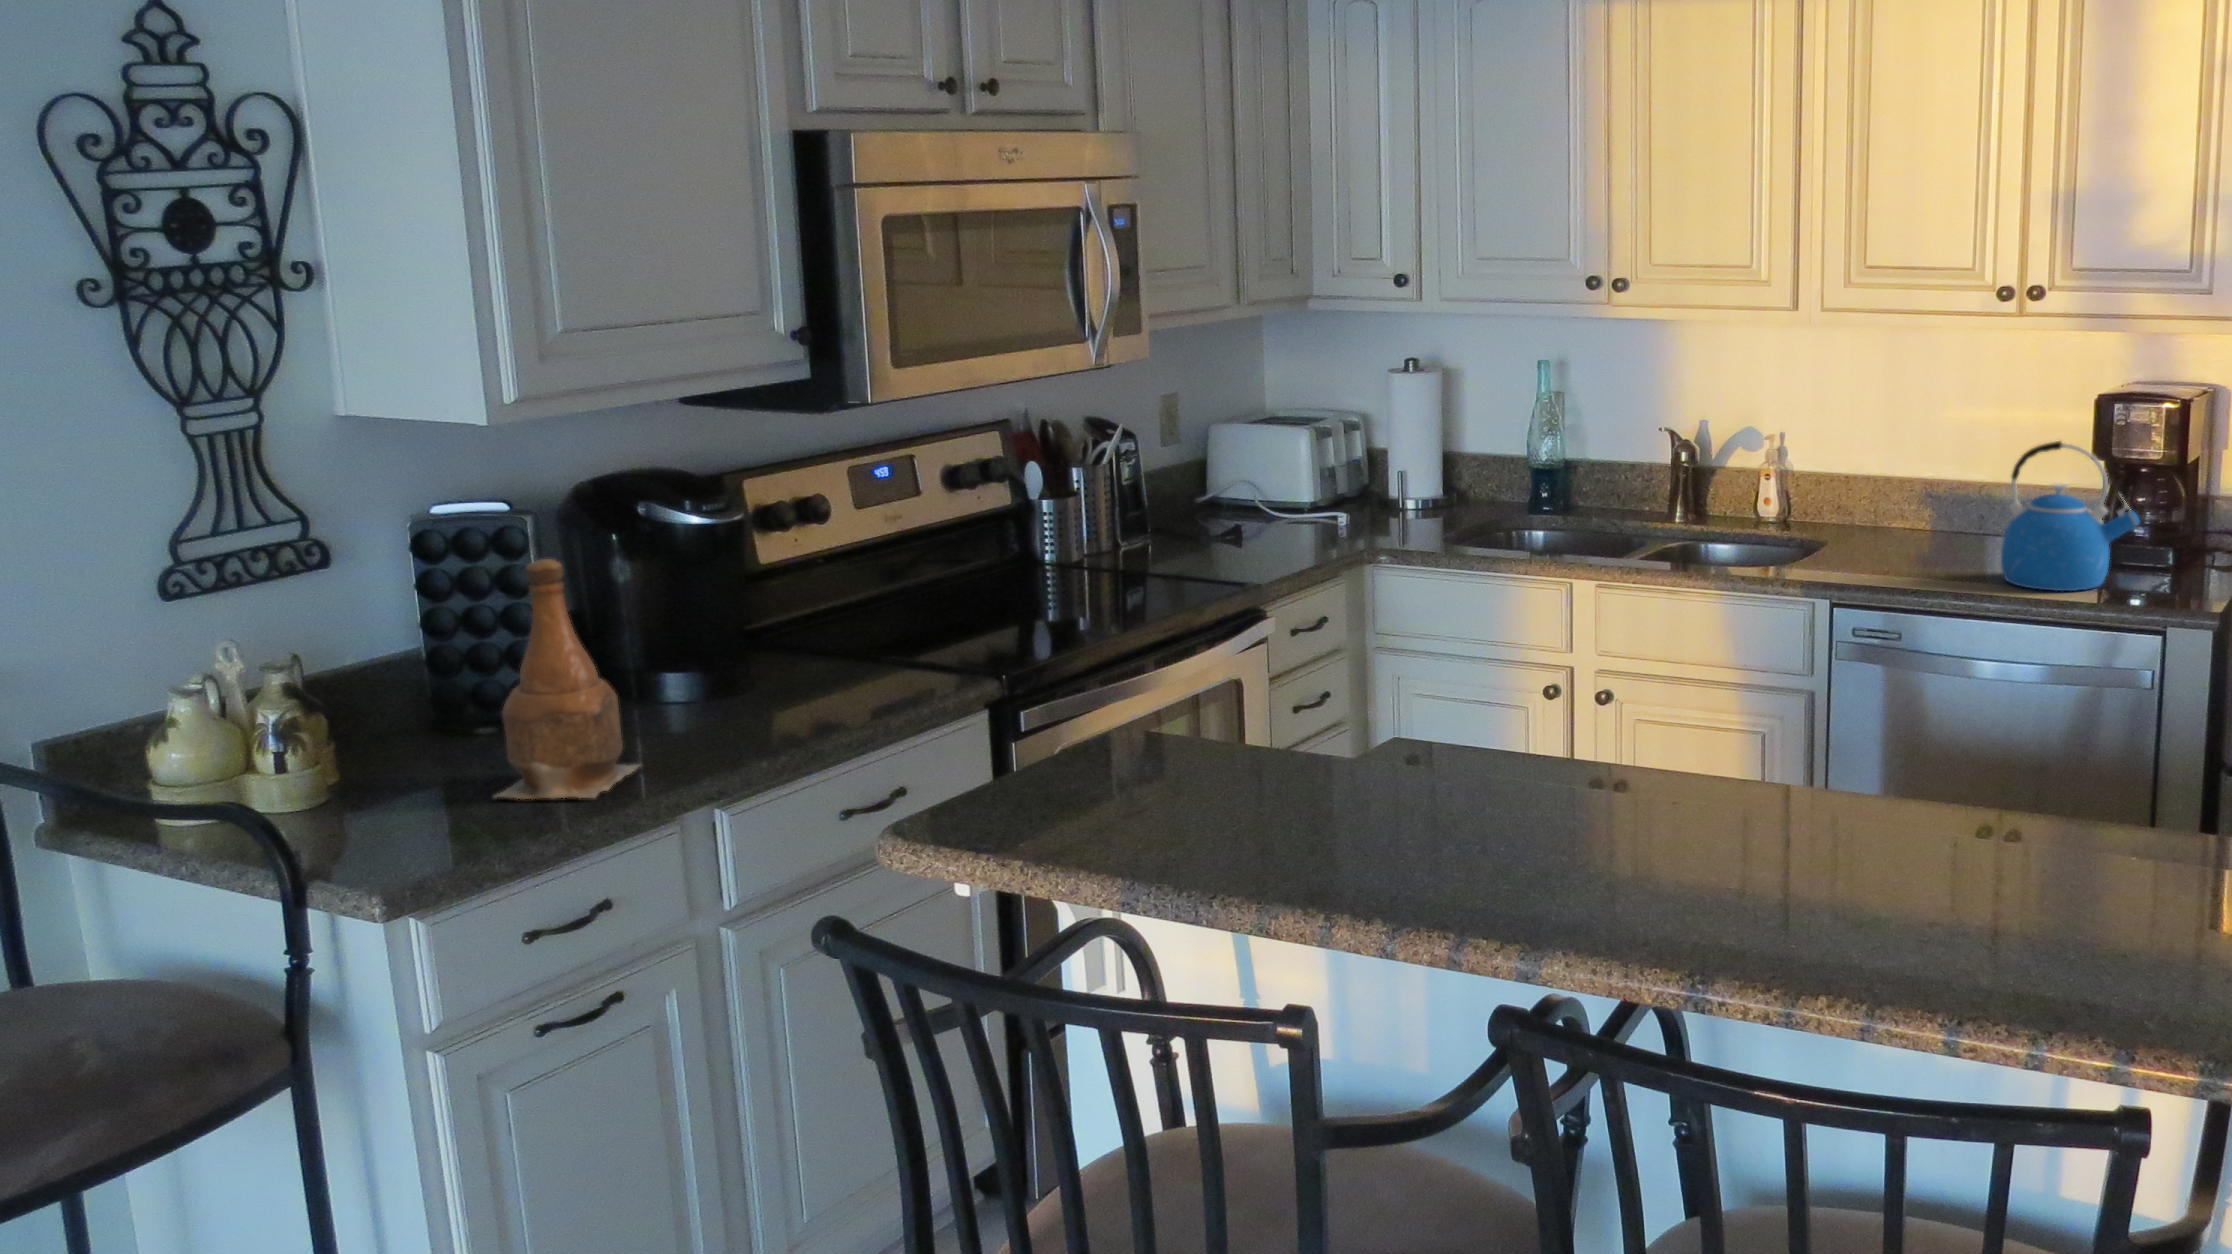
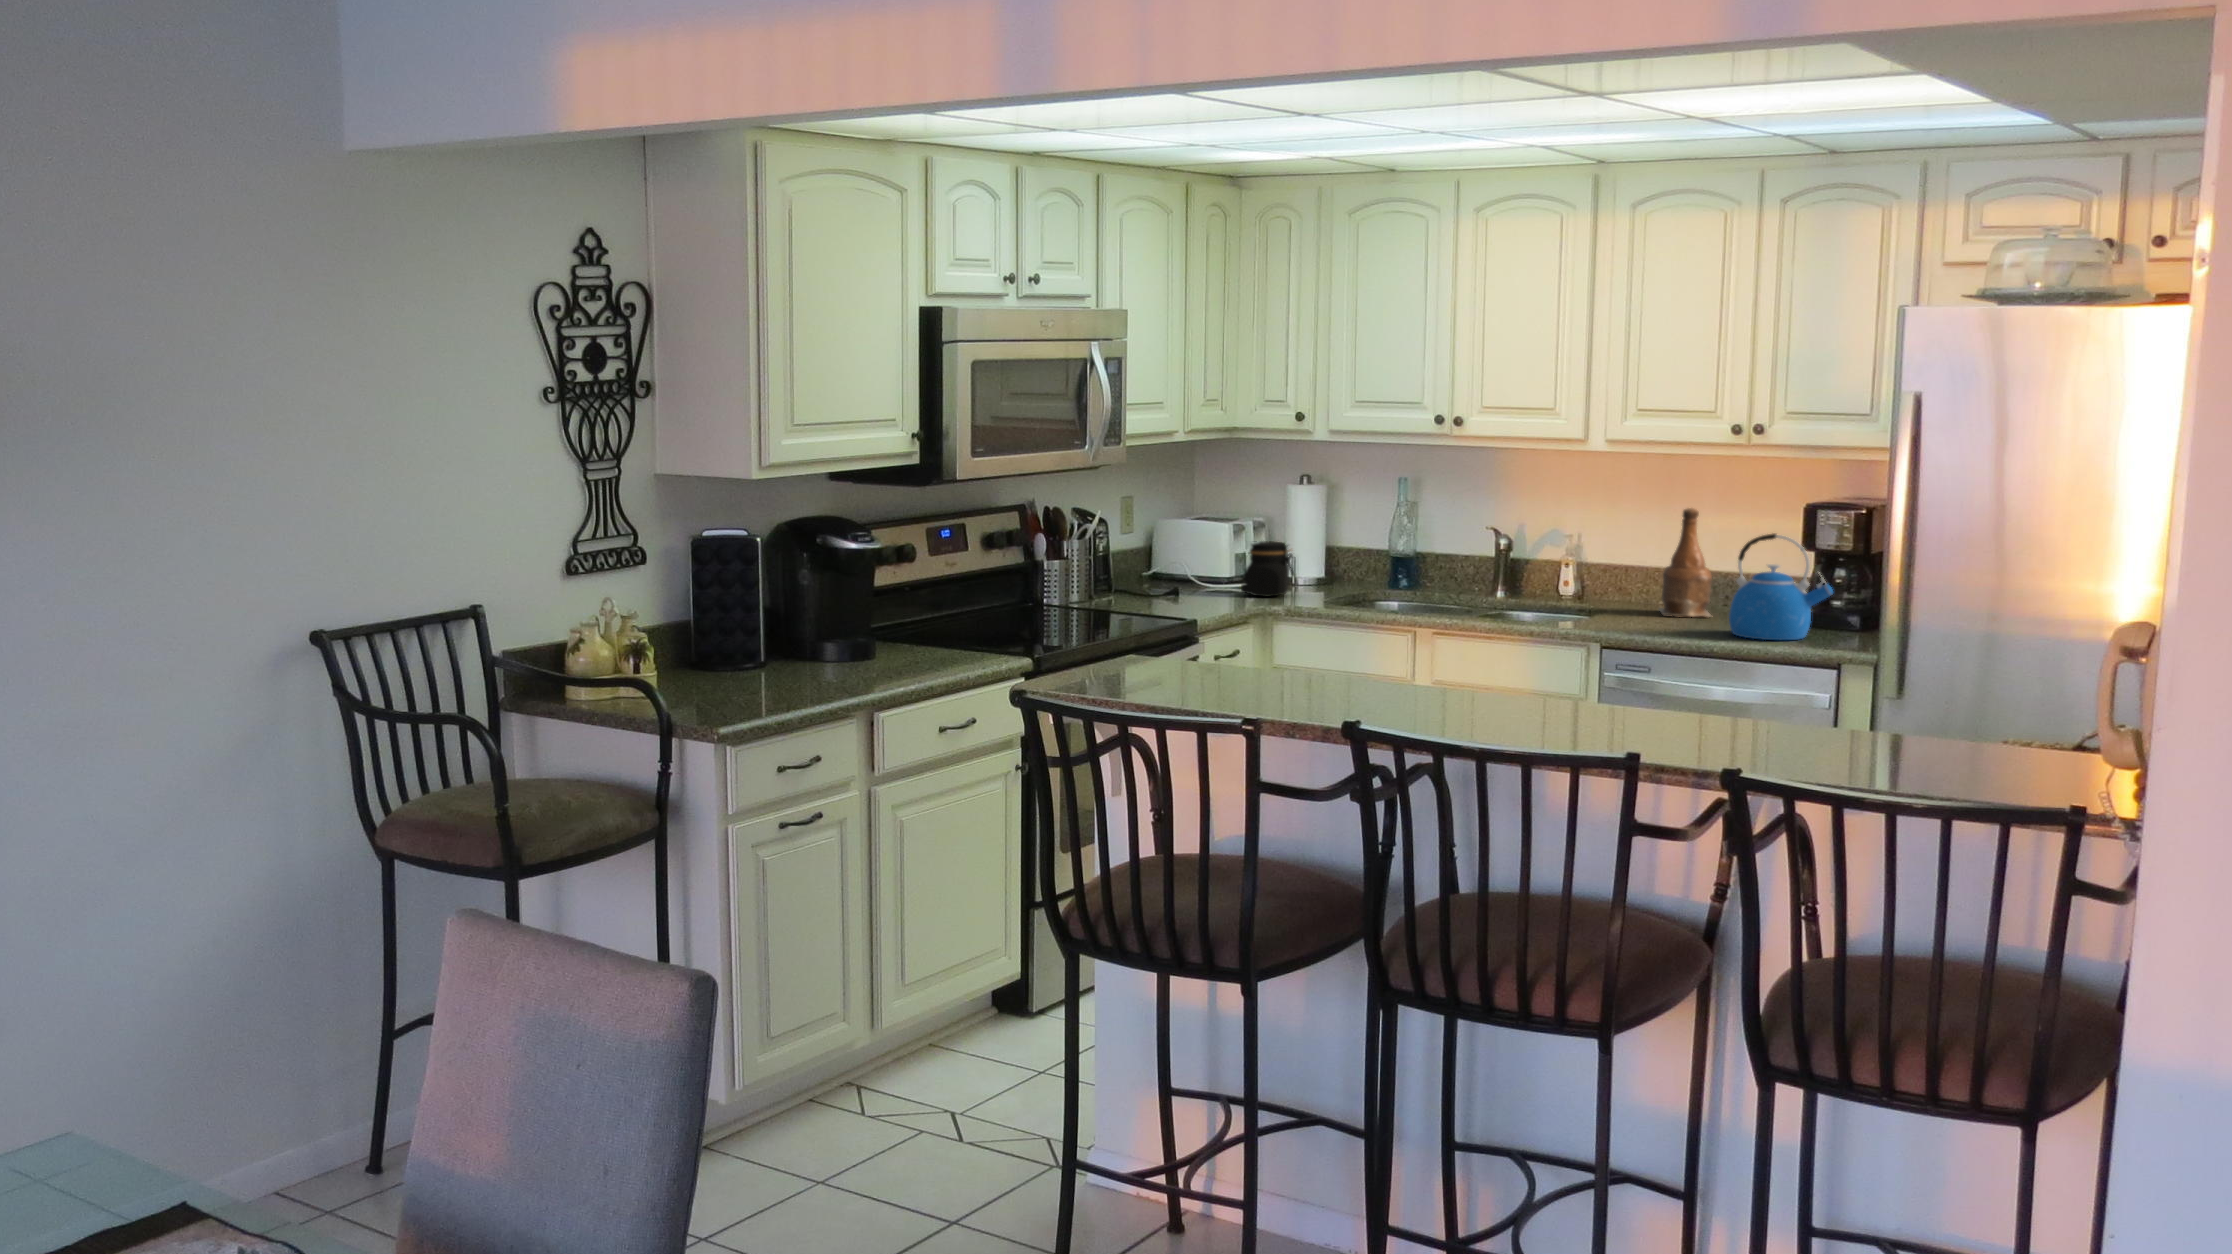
jar: none [1322,452,1404,530] -> present [1241,541,1294,597]
bottle: present [495,559,639,799] -> present [1659,508,1712,617]

